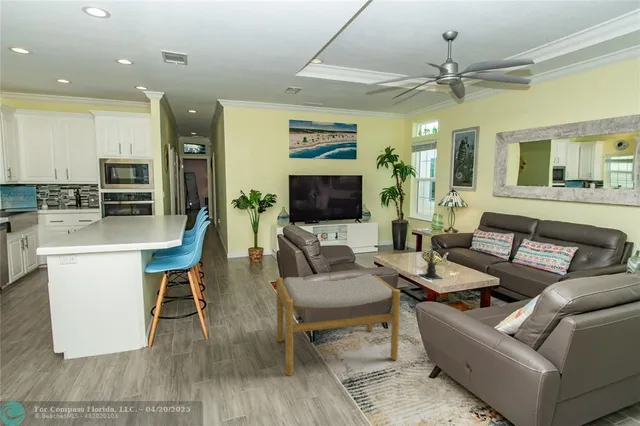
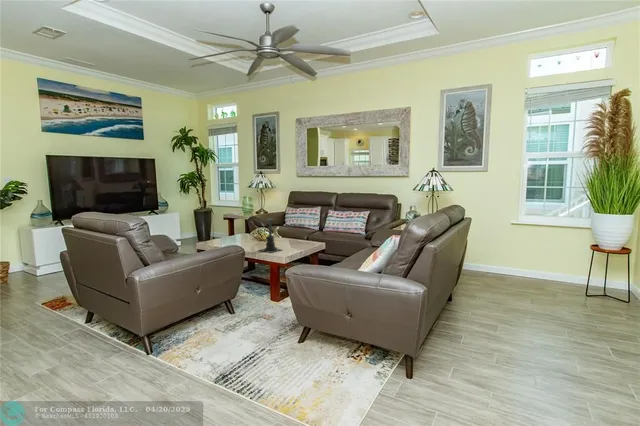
footstool: present [276,274,400,376] -> none [87,252,261,403]

